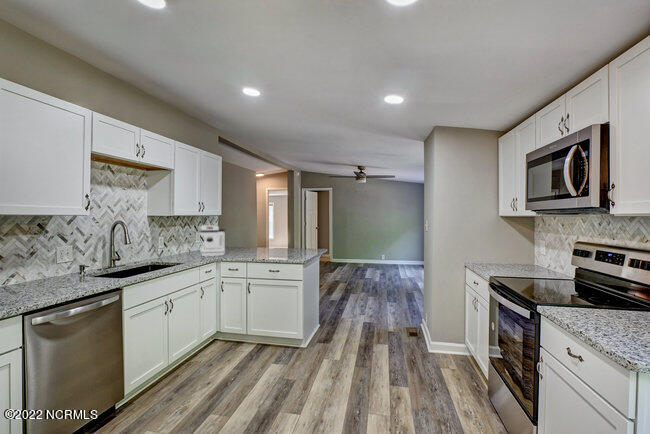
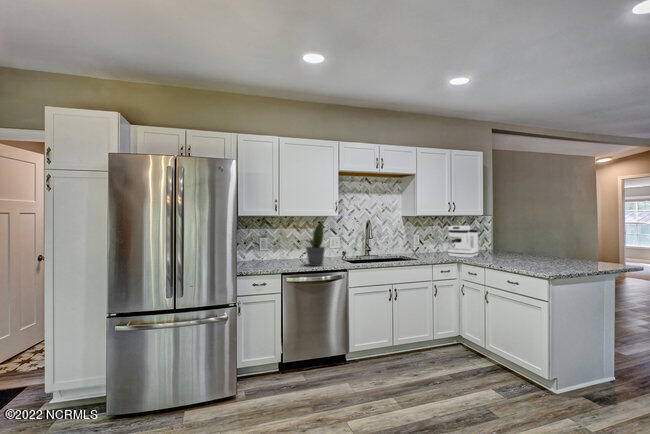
potted plant: none [47,224,86,292] -> present [306,223,325,266]

